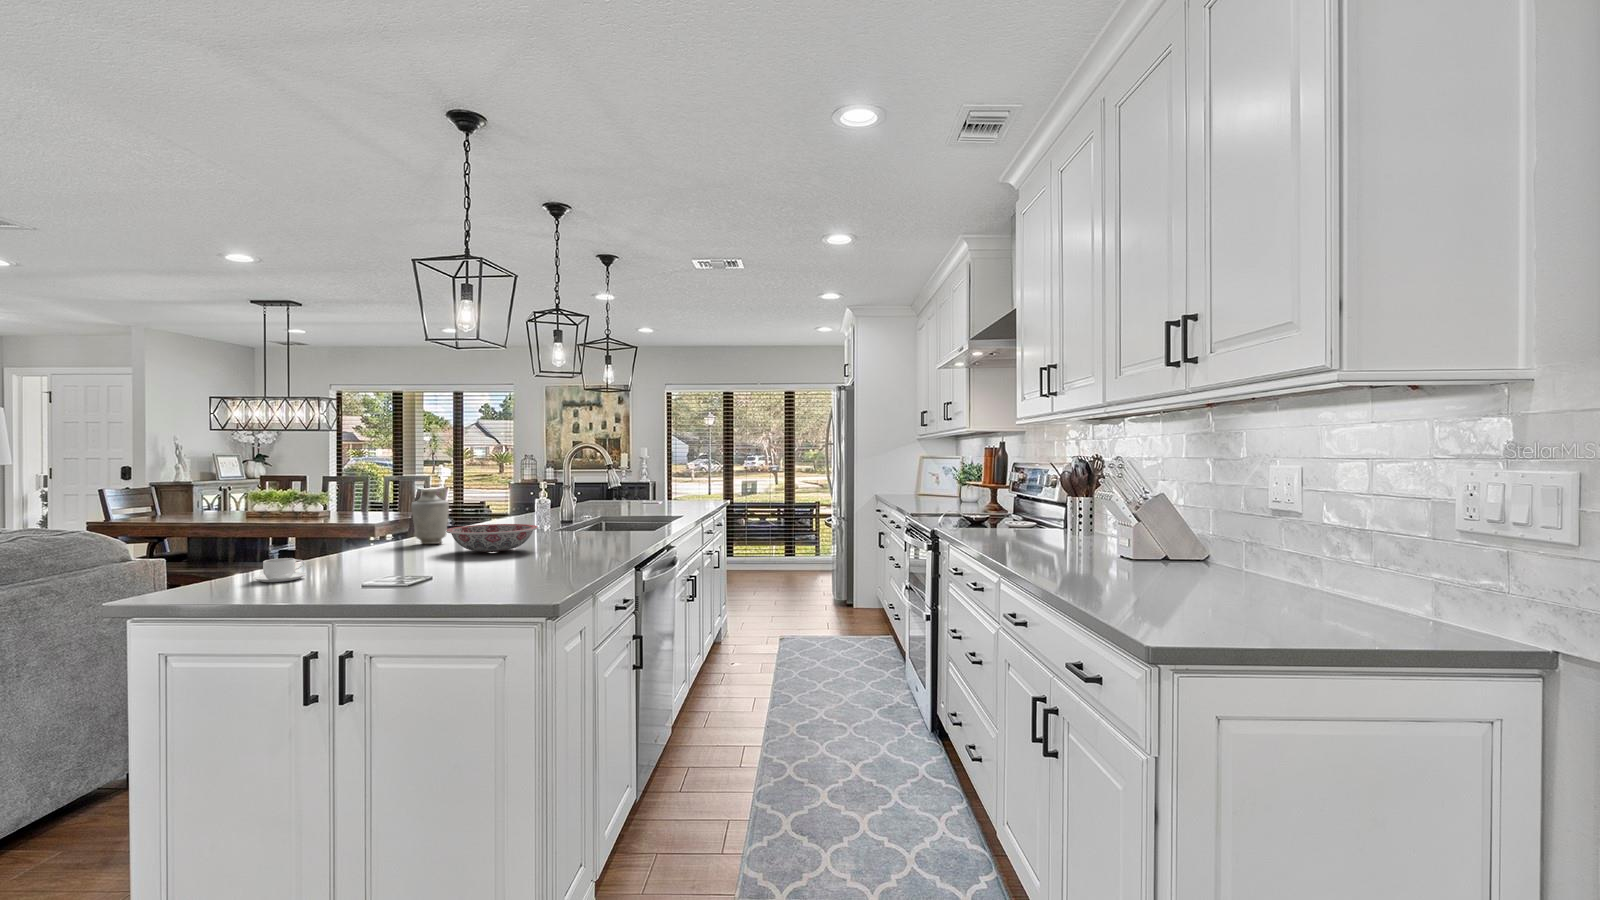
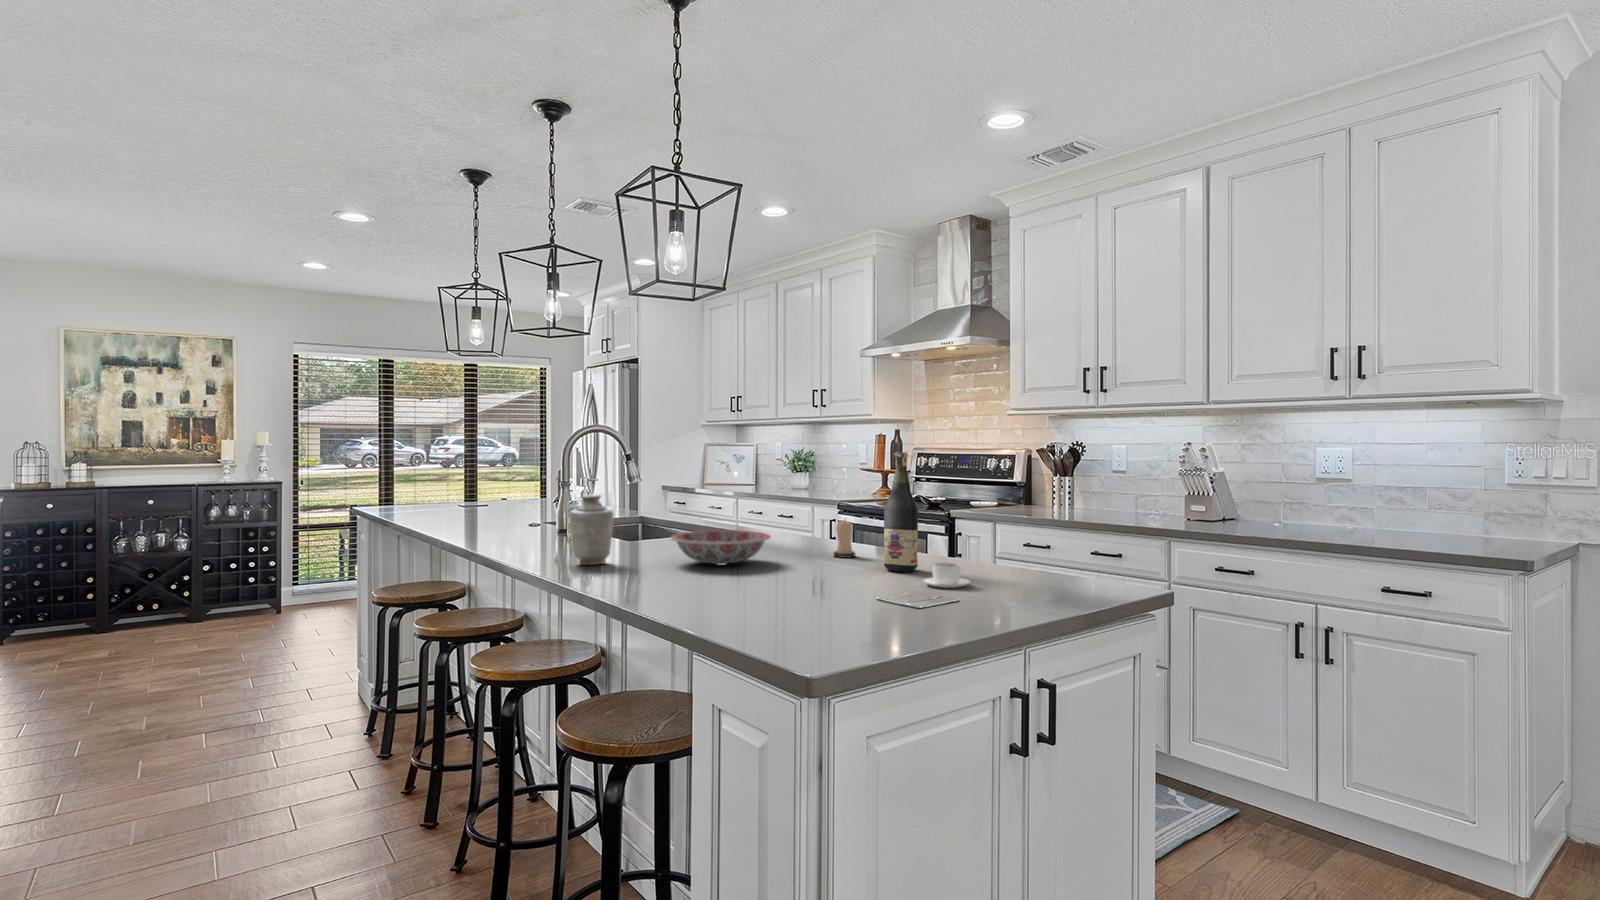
wine bottle: none [541,456,576,572] -> present [884,452,918,572]
candle: none [591,519,613,557] -> present [834,520,855,558]
coffee cup: present [253,558,307,582] -> present [924,562,970,588]

